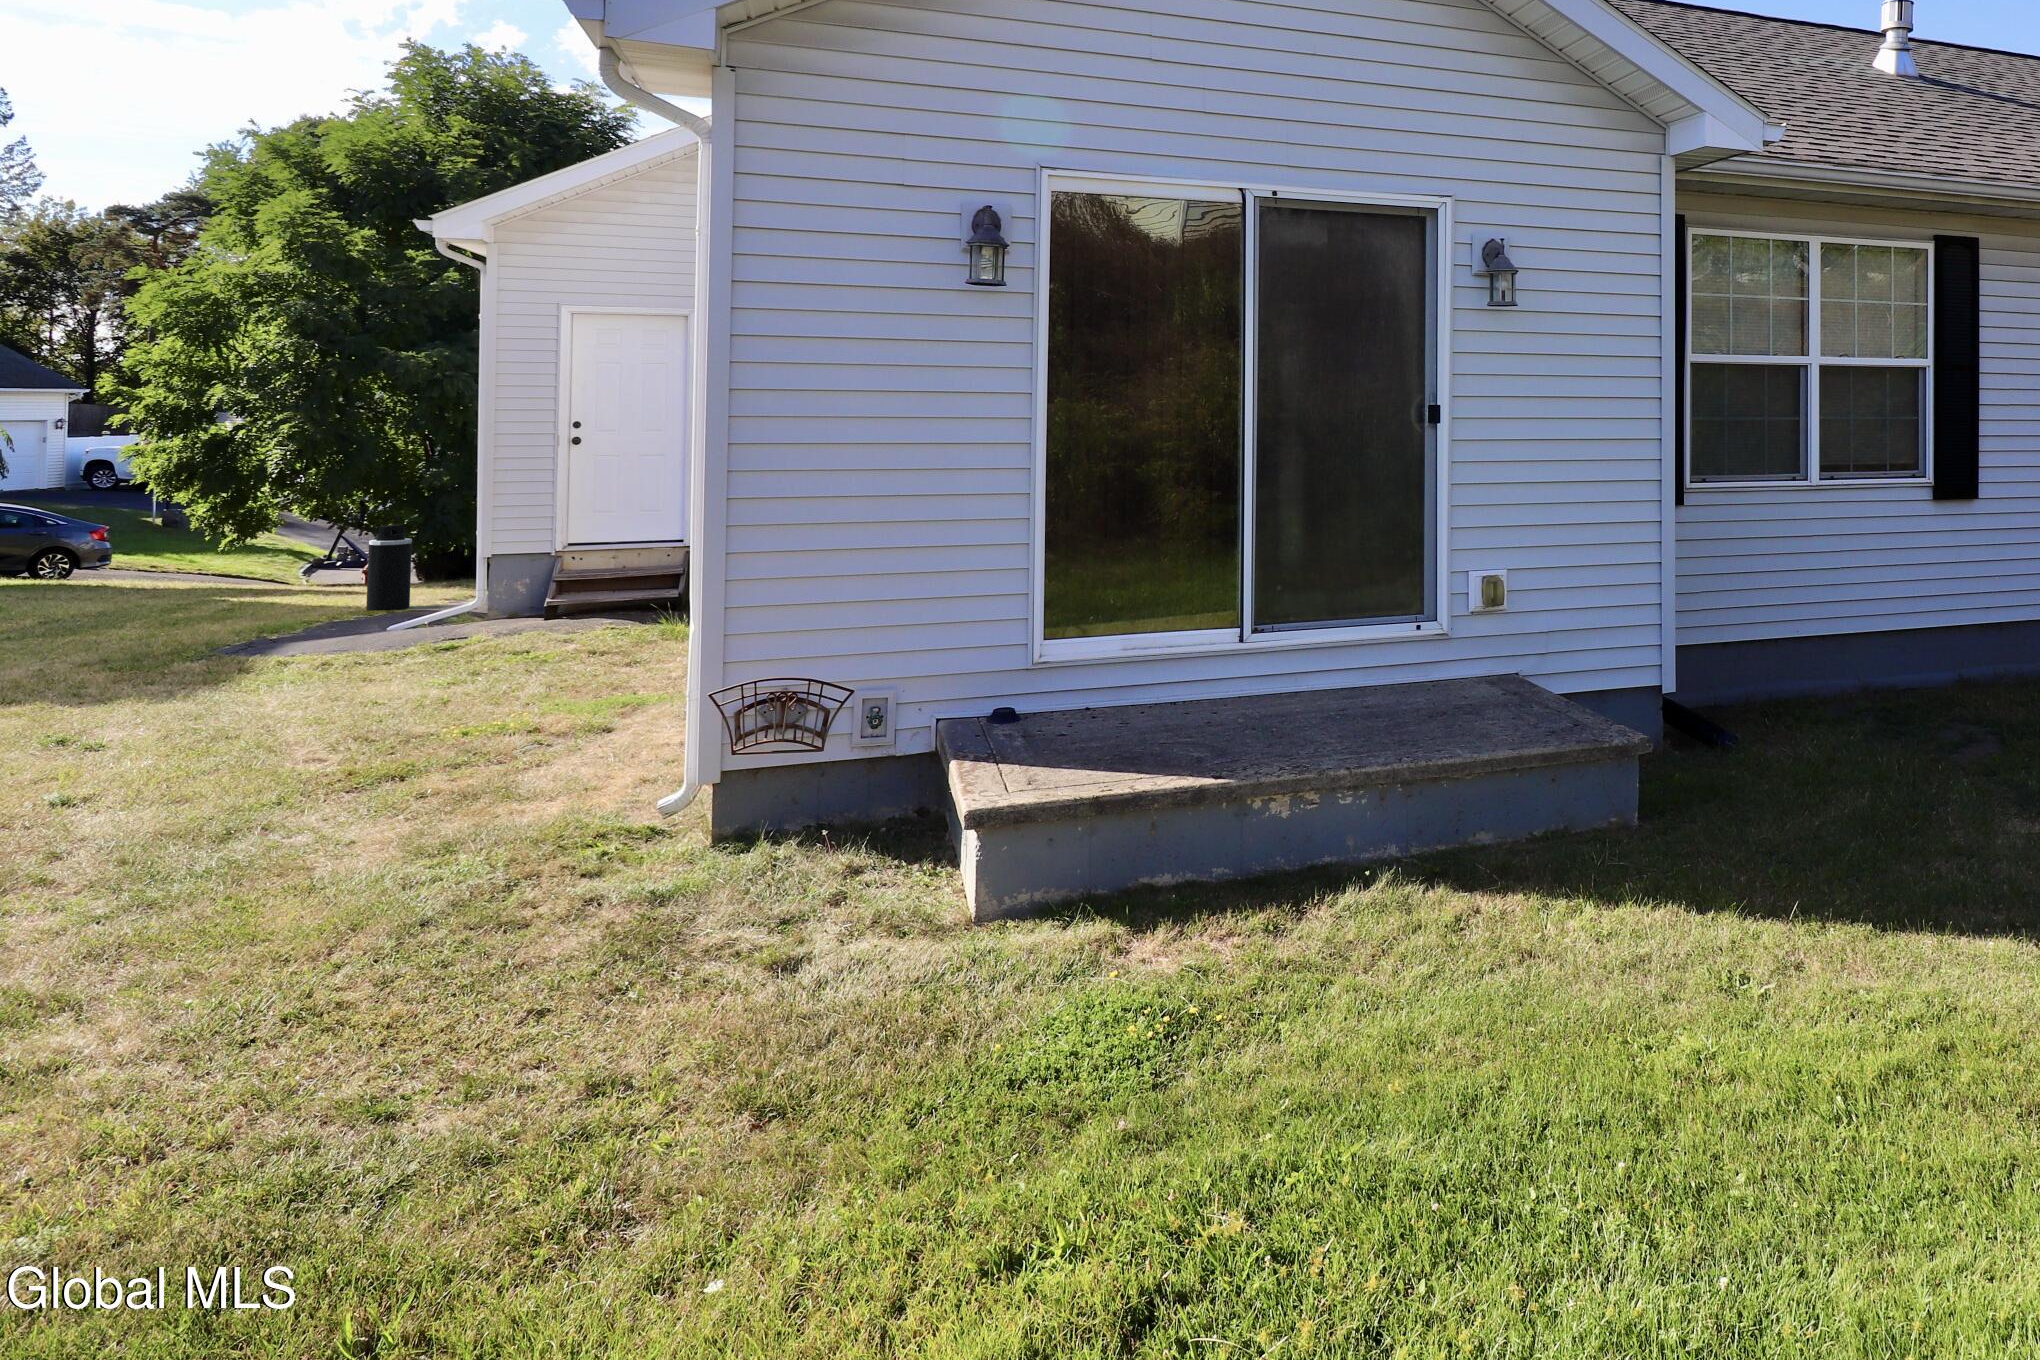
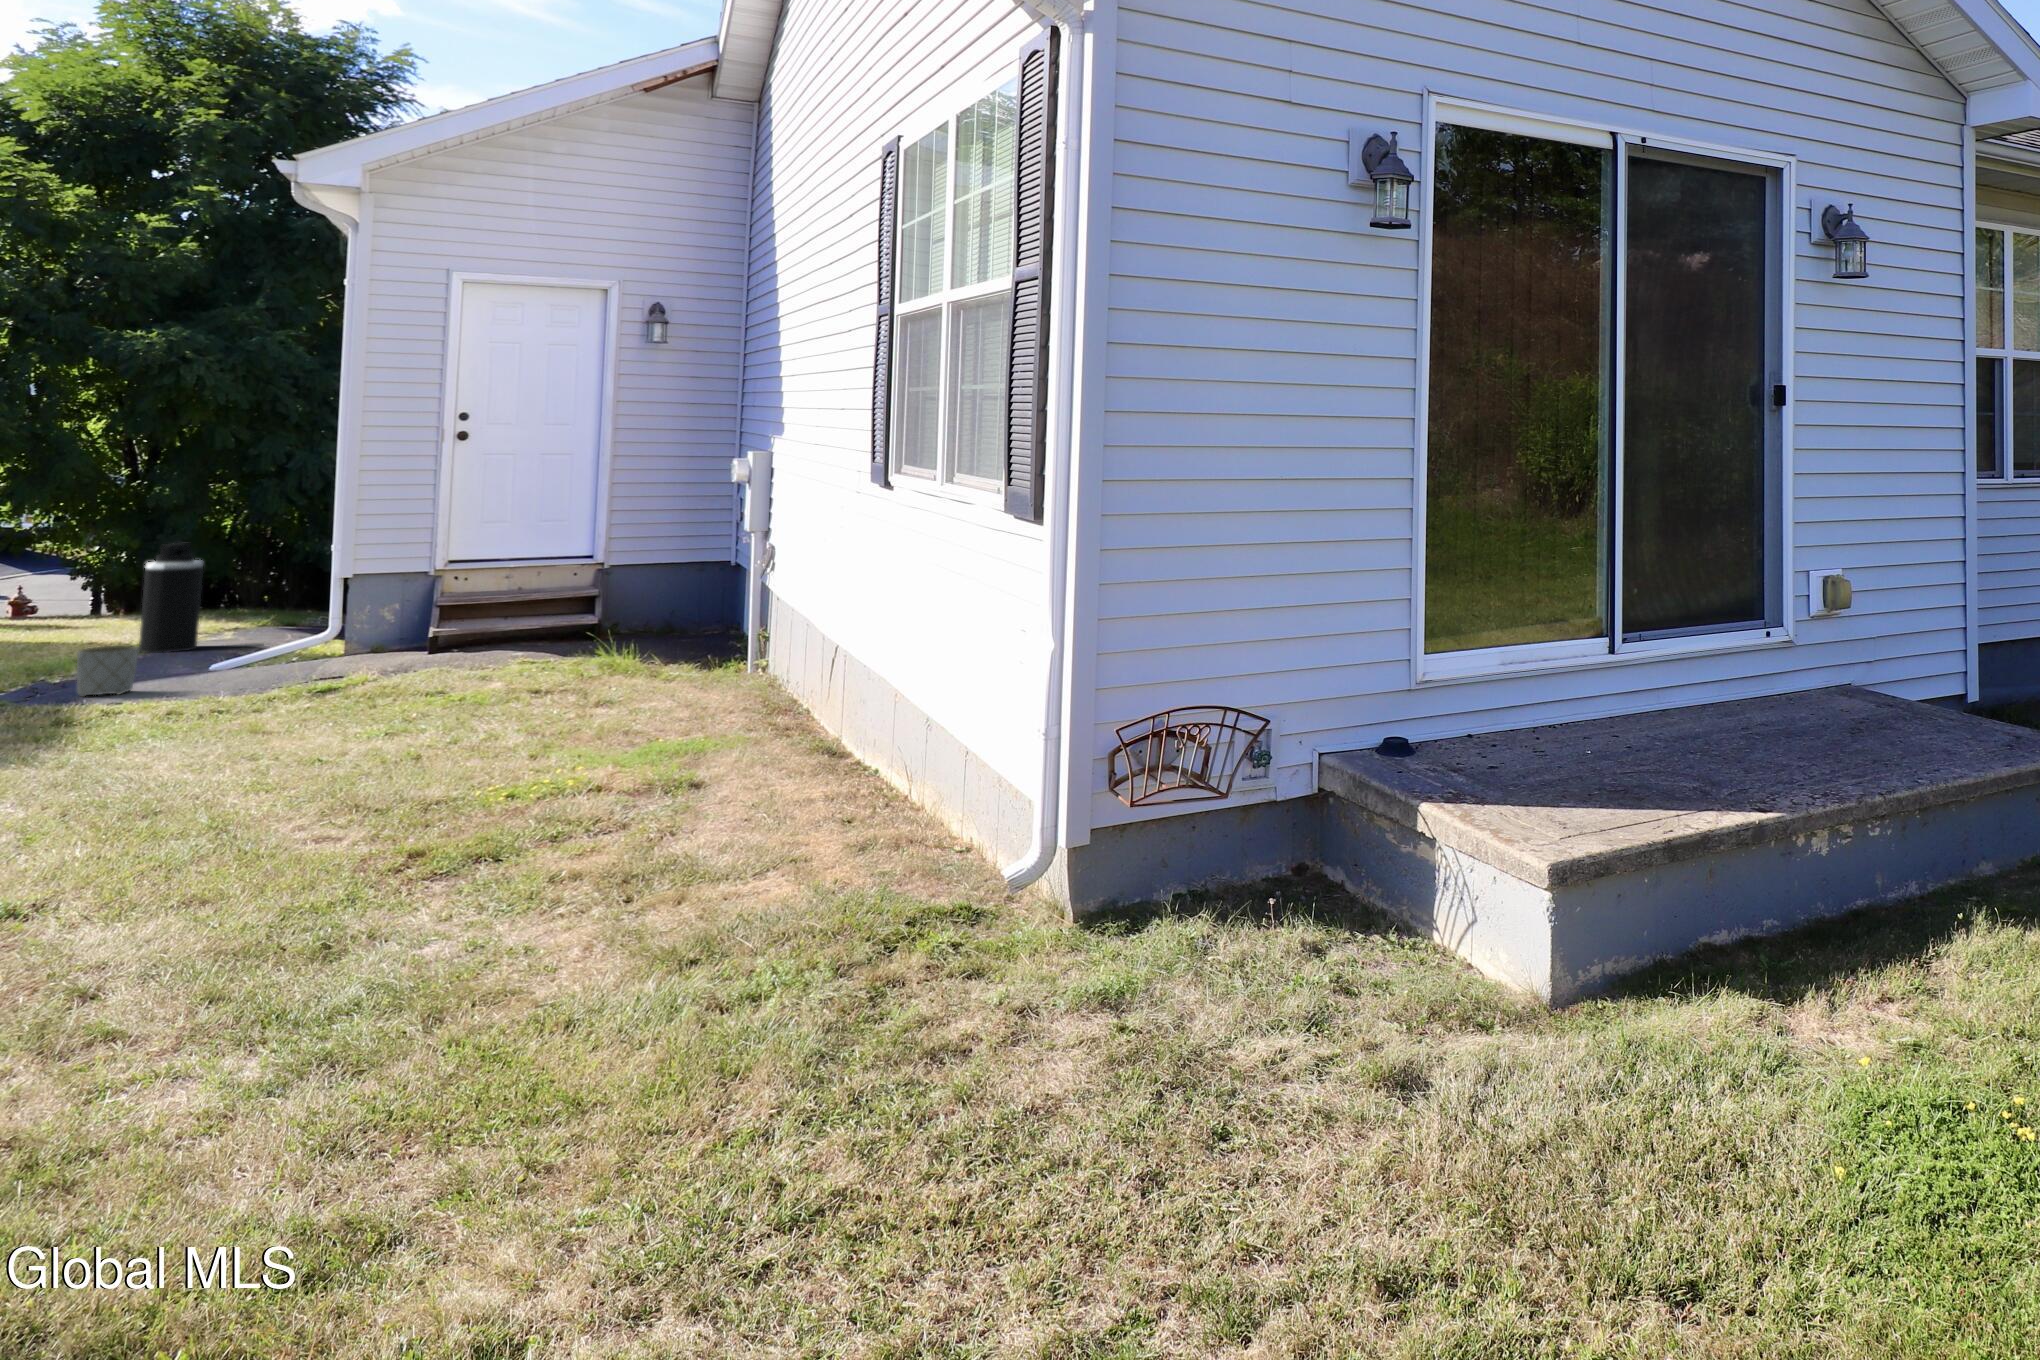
planter: none [273,606,318,645] -> present [77,646,139,697]

